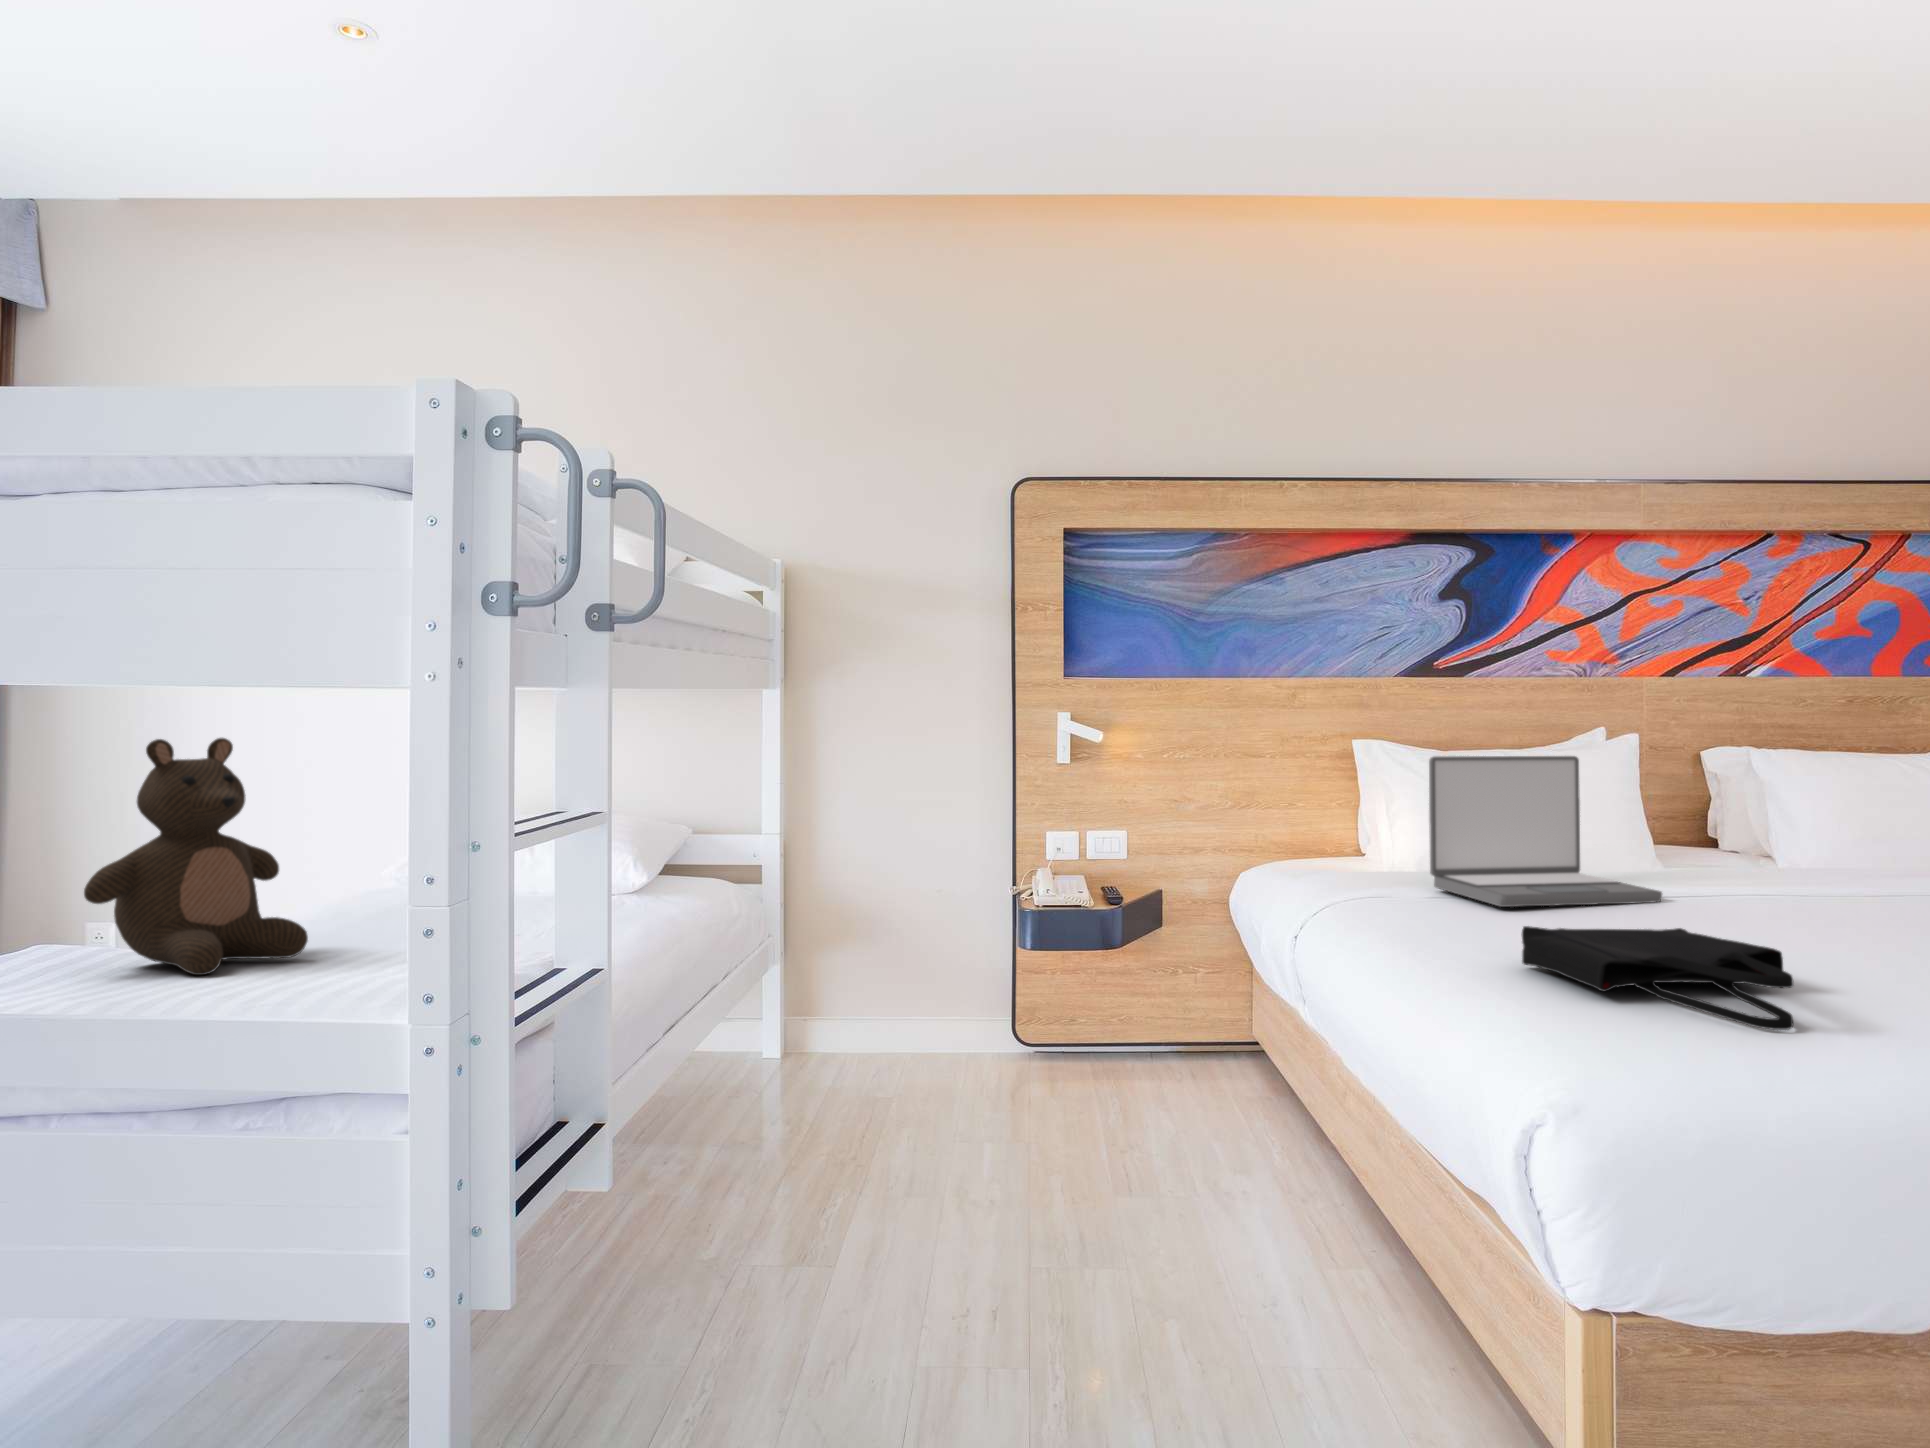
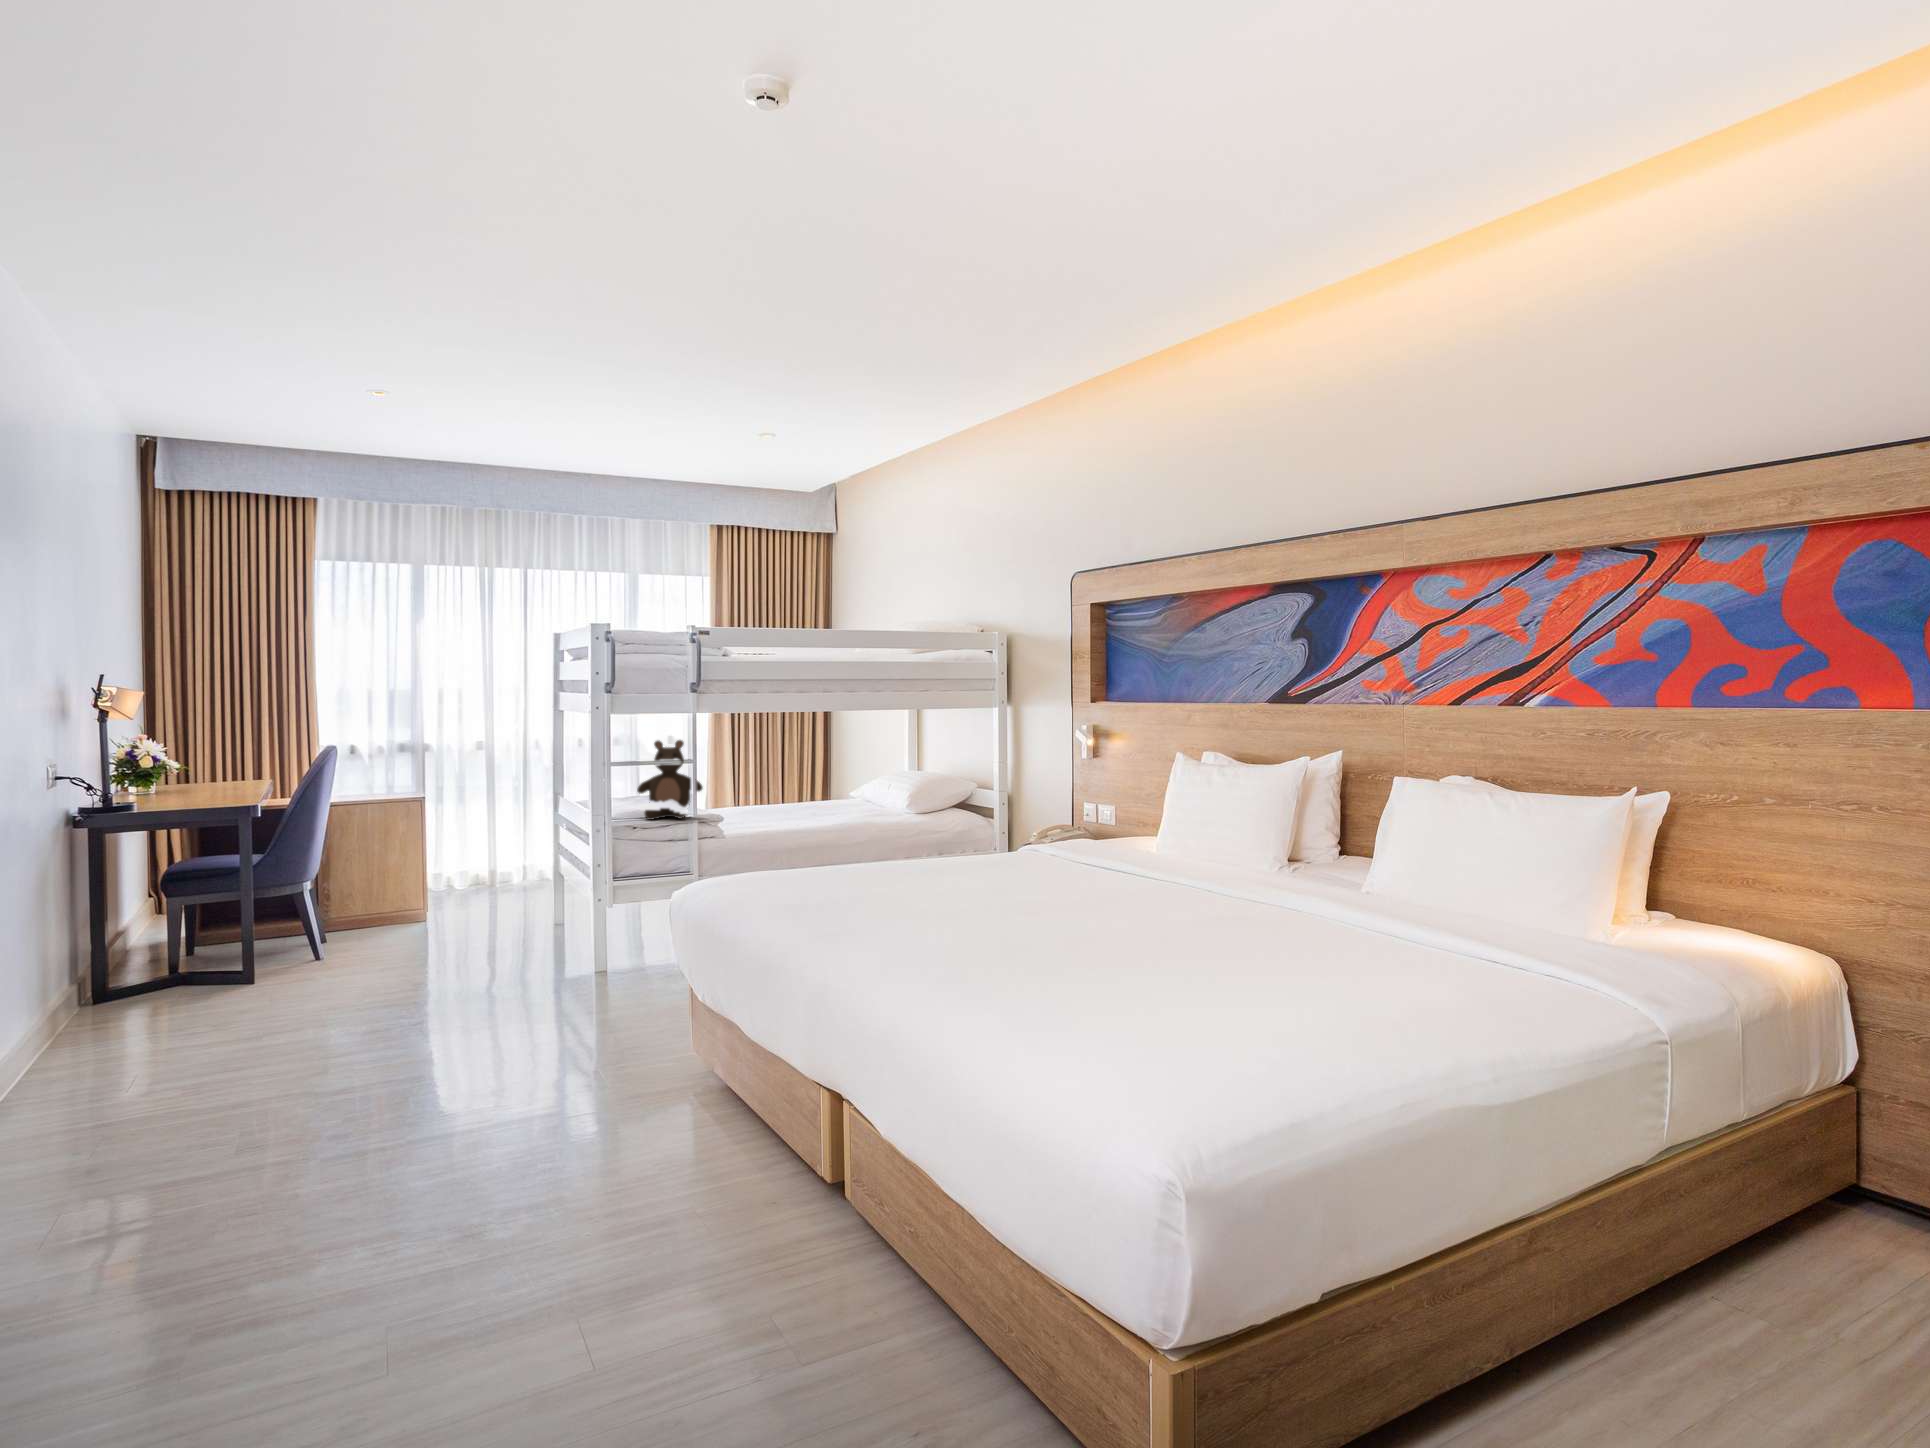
laptop: present [1429,756,1662,907] -> none [1013,771,1157,883]
tote bag: present [1522,926,1793,1030] -> none [750,863,900,907]

